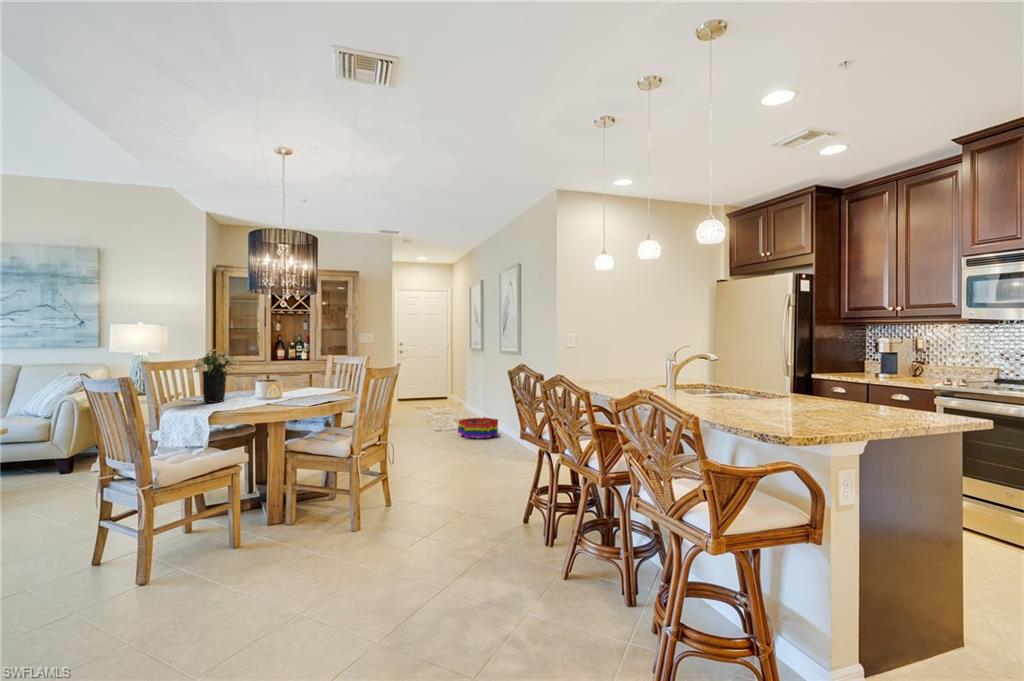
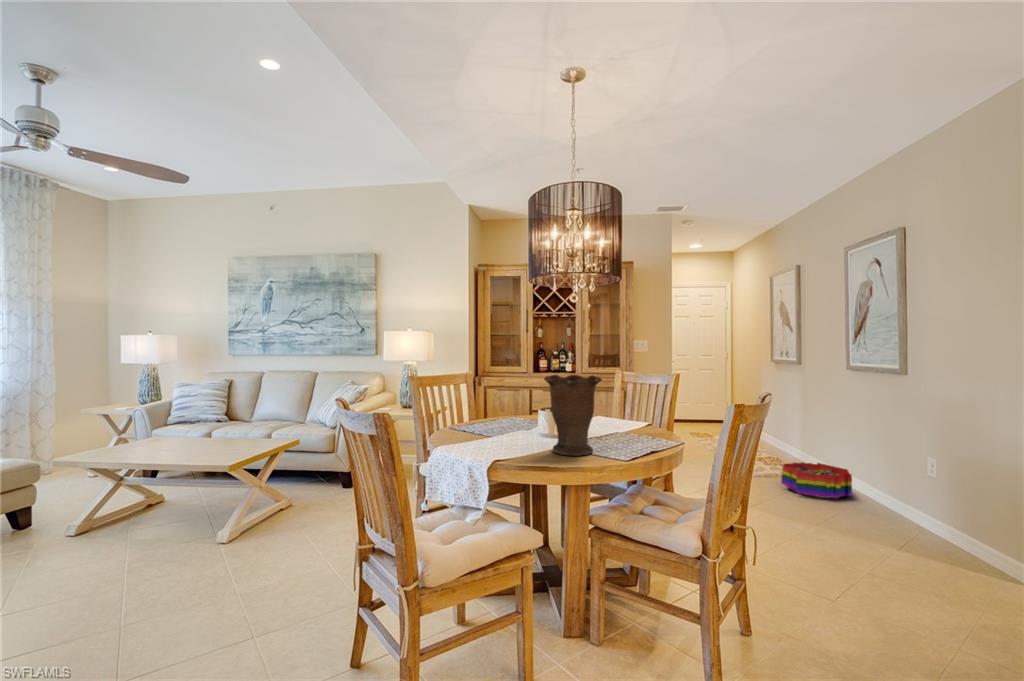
flower arrangement: present [195,349,239,403] -> none [464,361,527,440]
vase: none [253,356,293,406] -> present [544,375,602,456]

